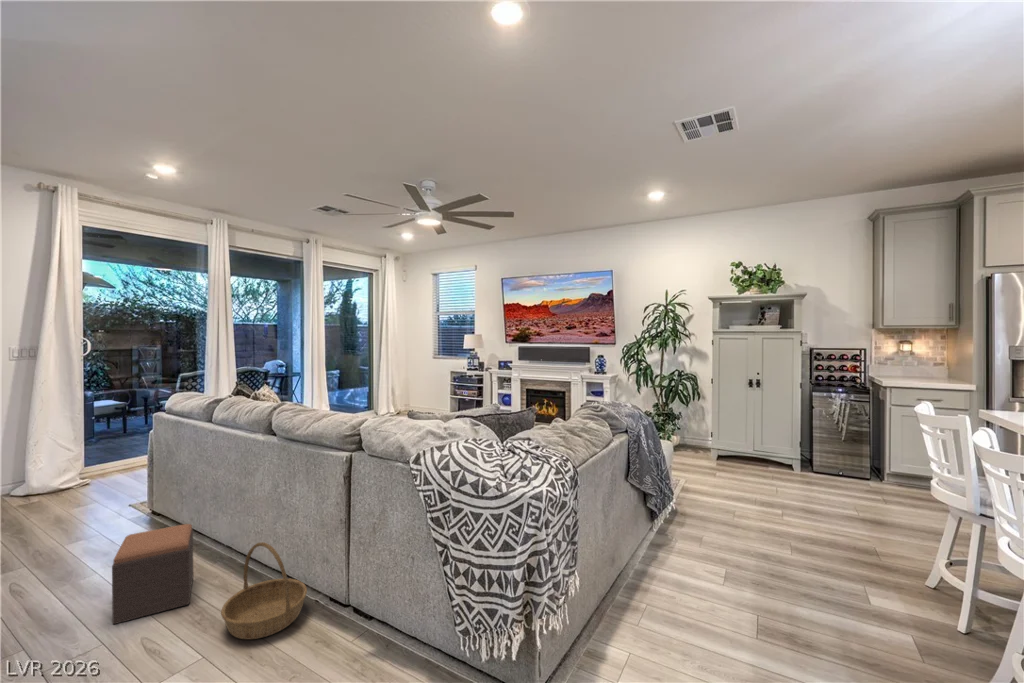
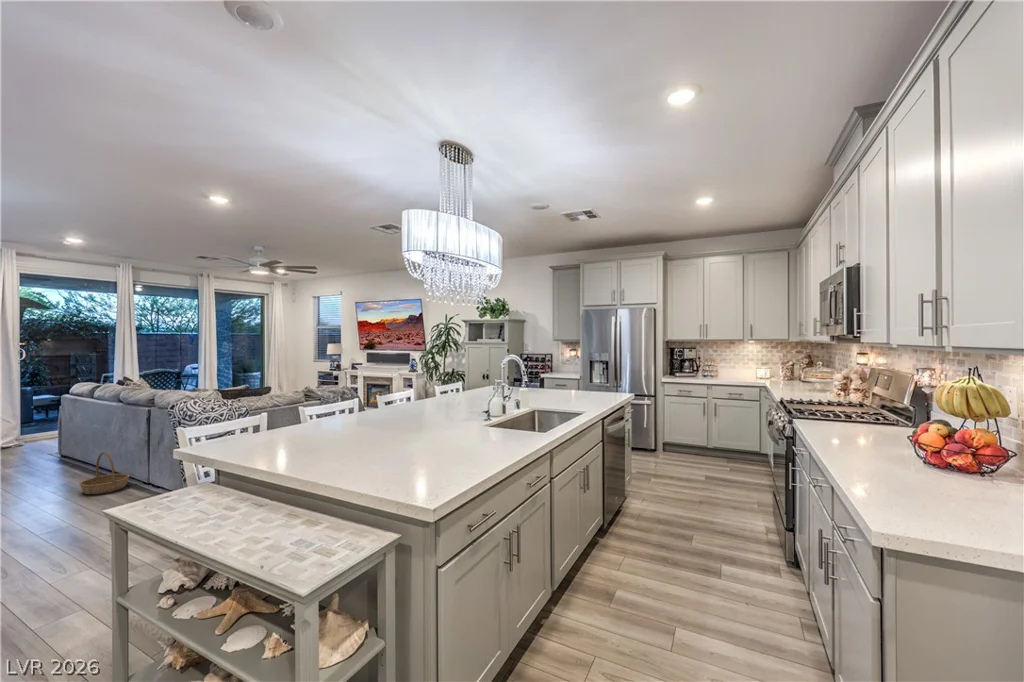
footstool: present [112,524,193,624] -> none [25,449,74,492]

